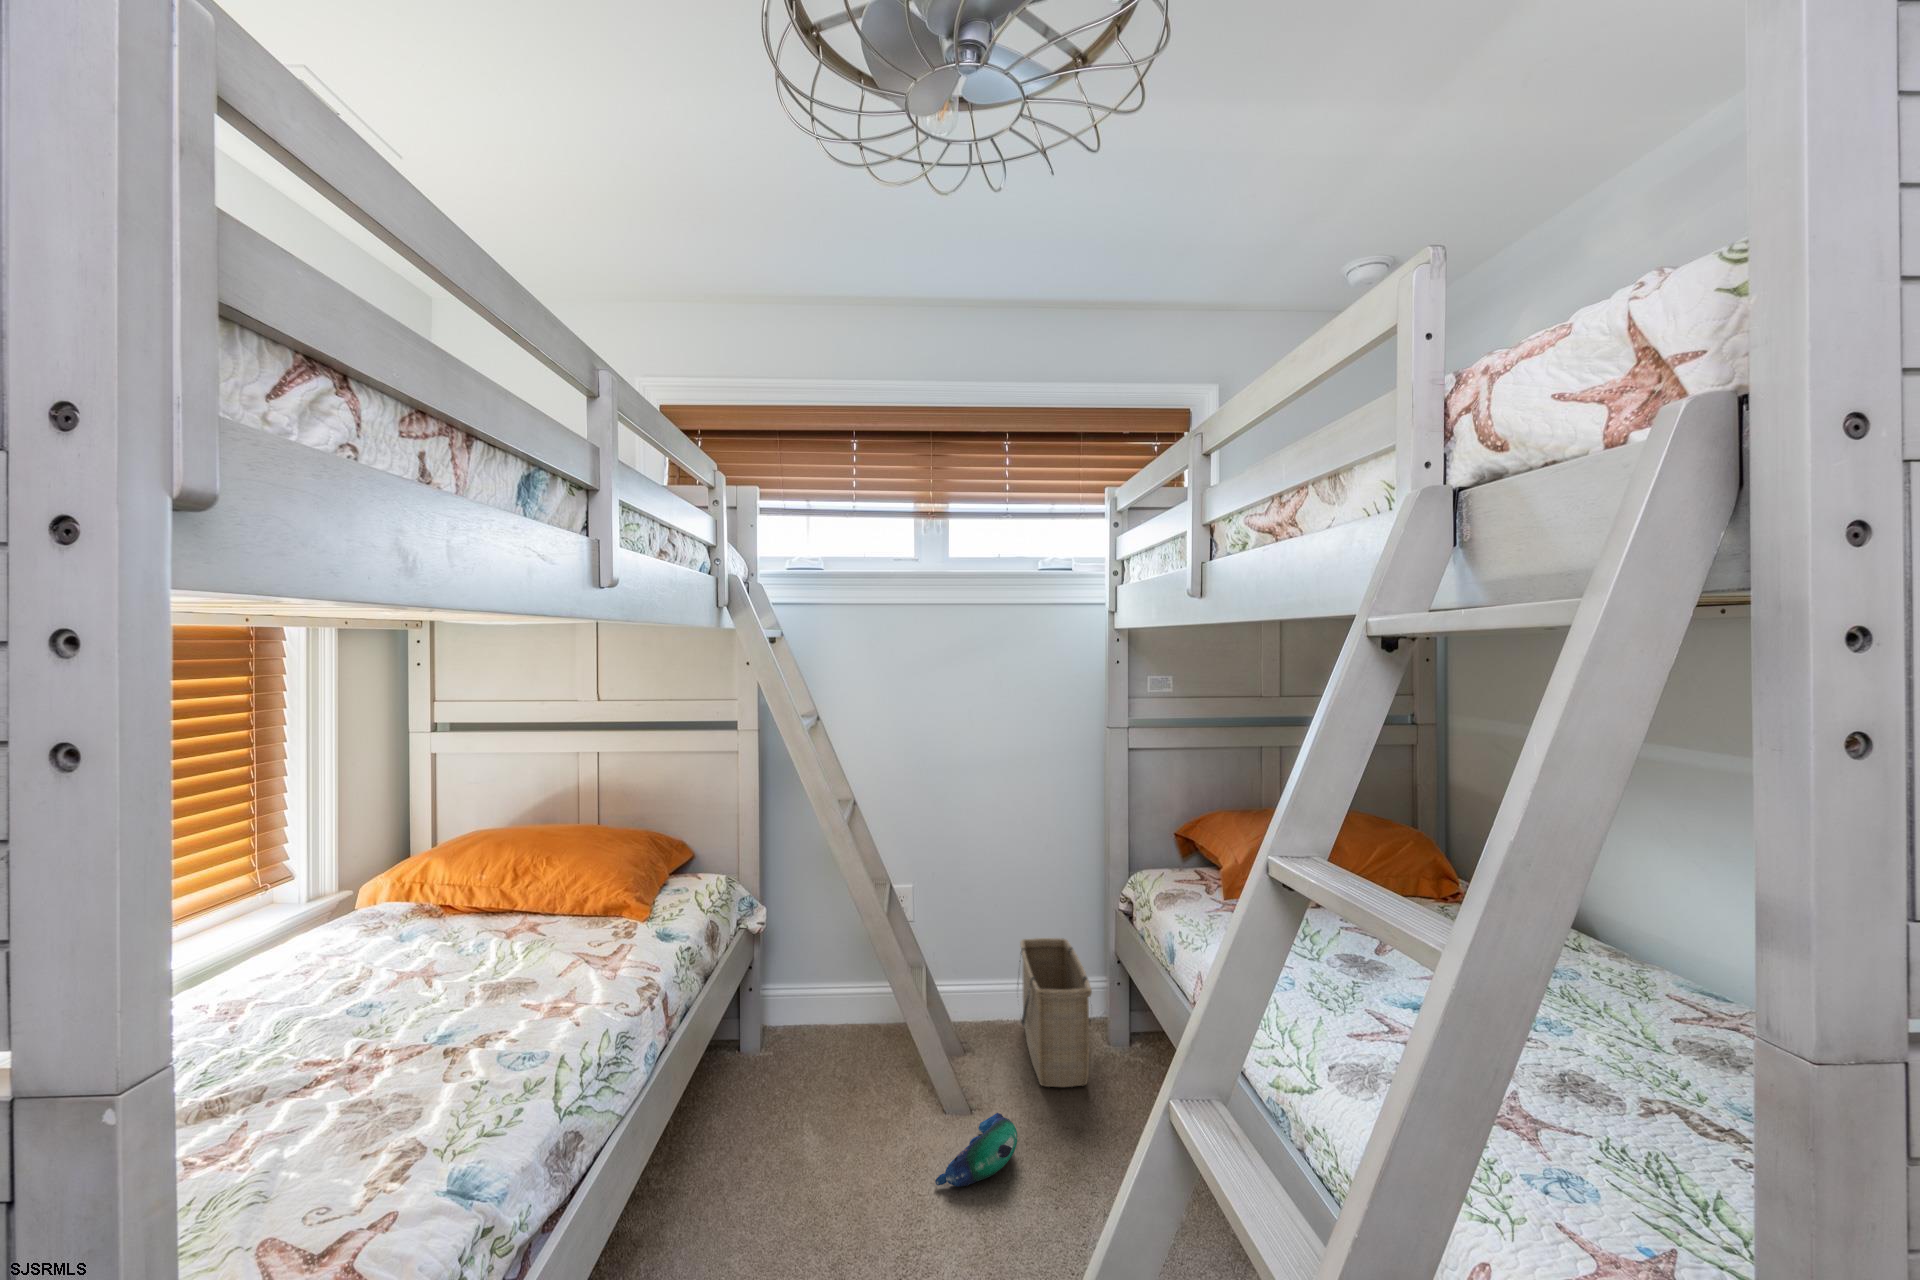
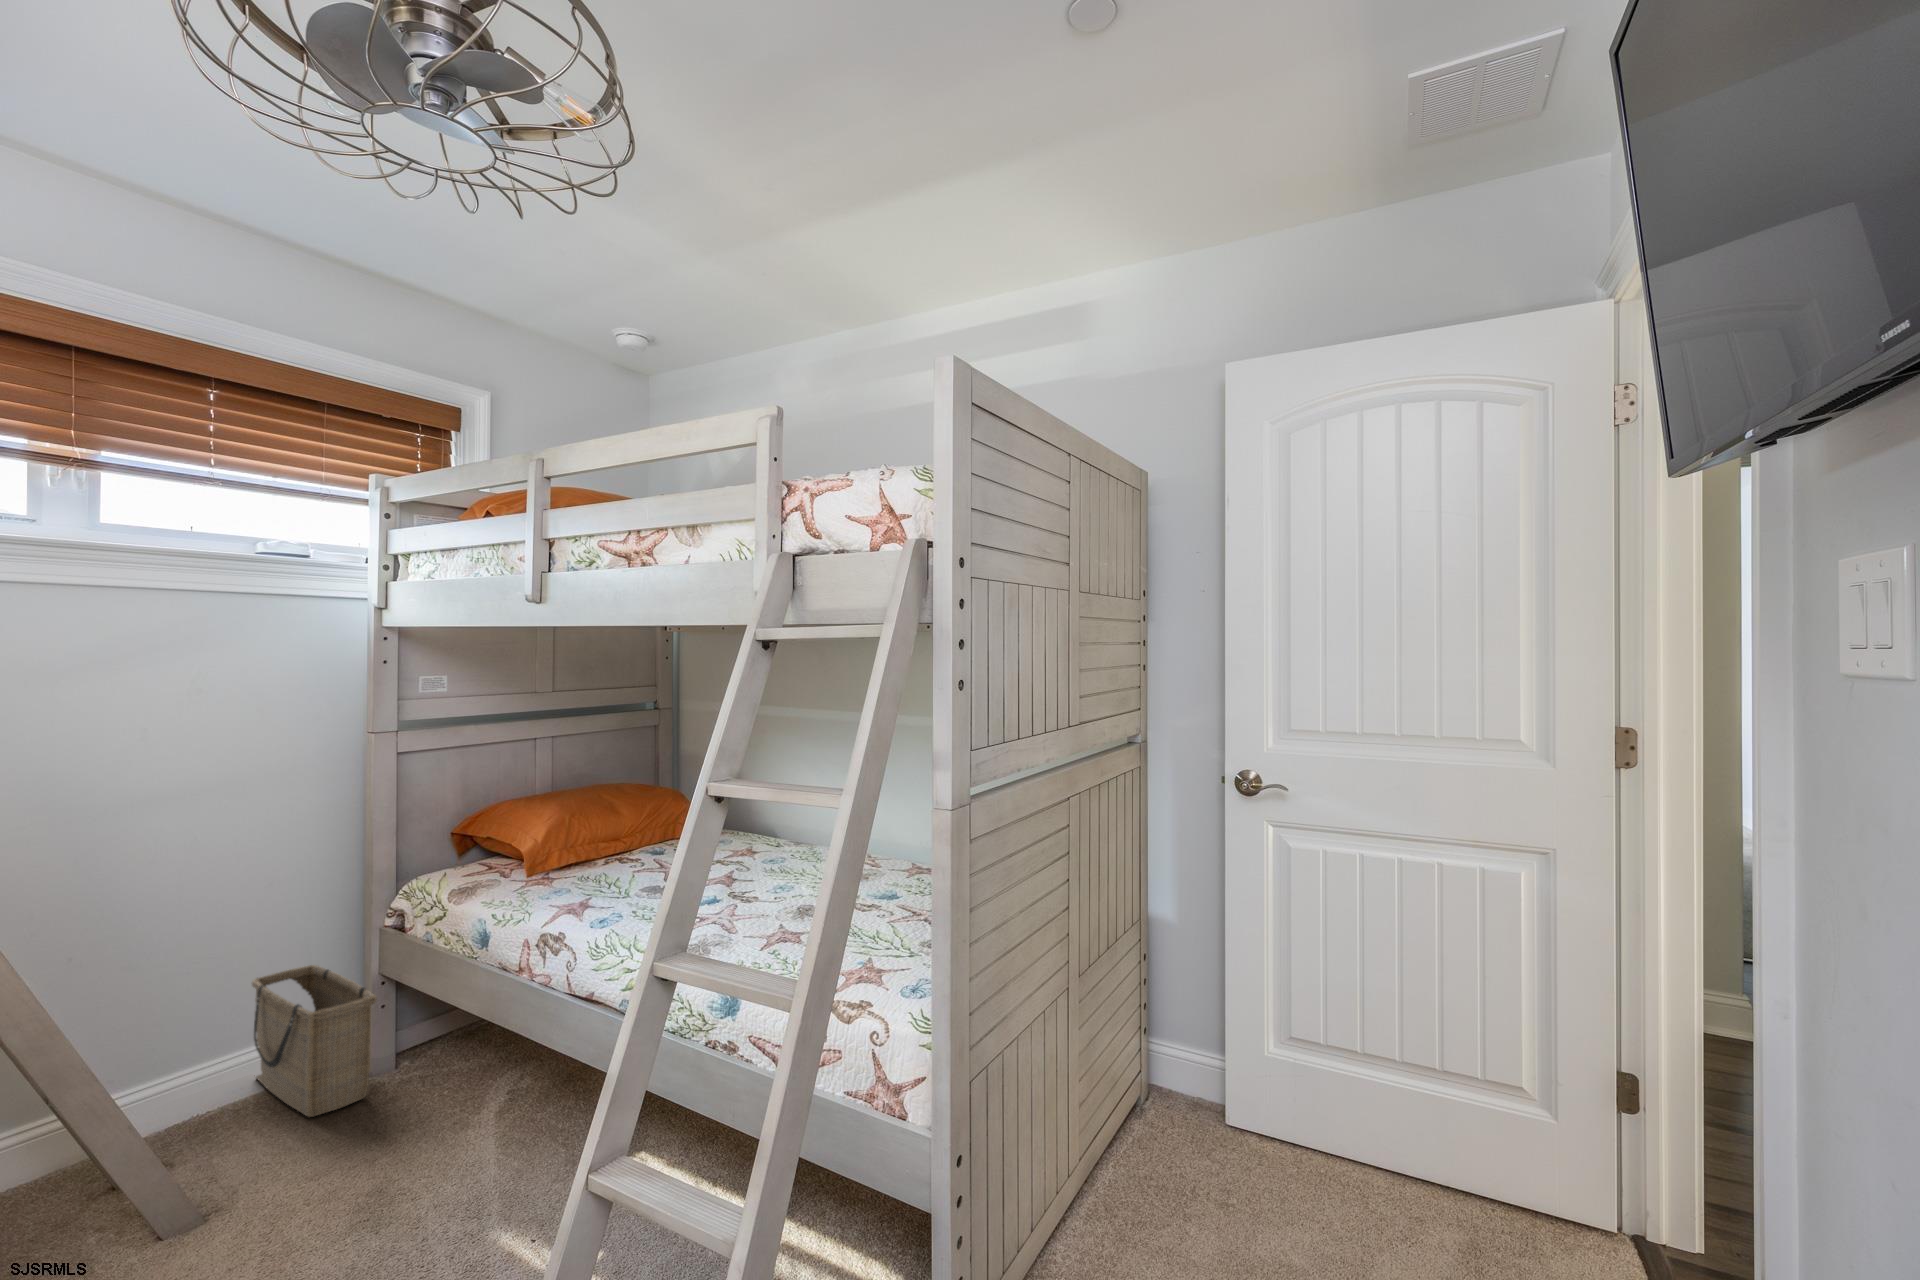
plush toy: present [935,1113,1017,1187] -> none [218,1147,320,1243]

